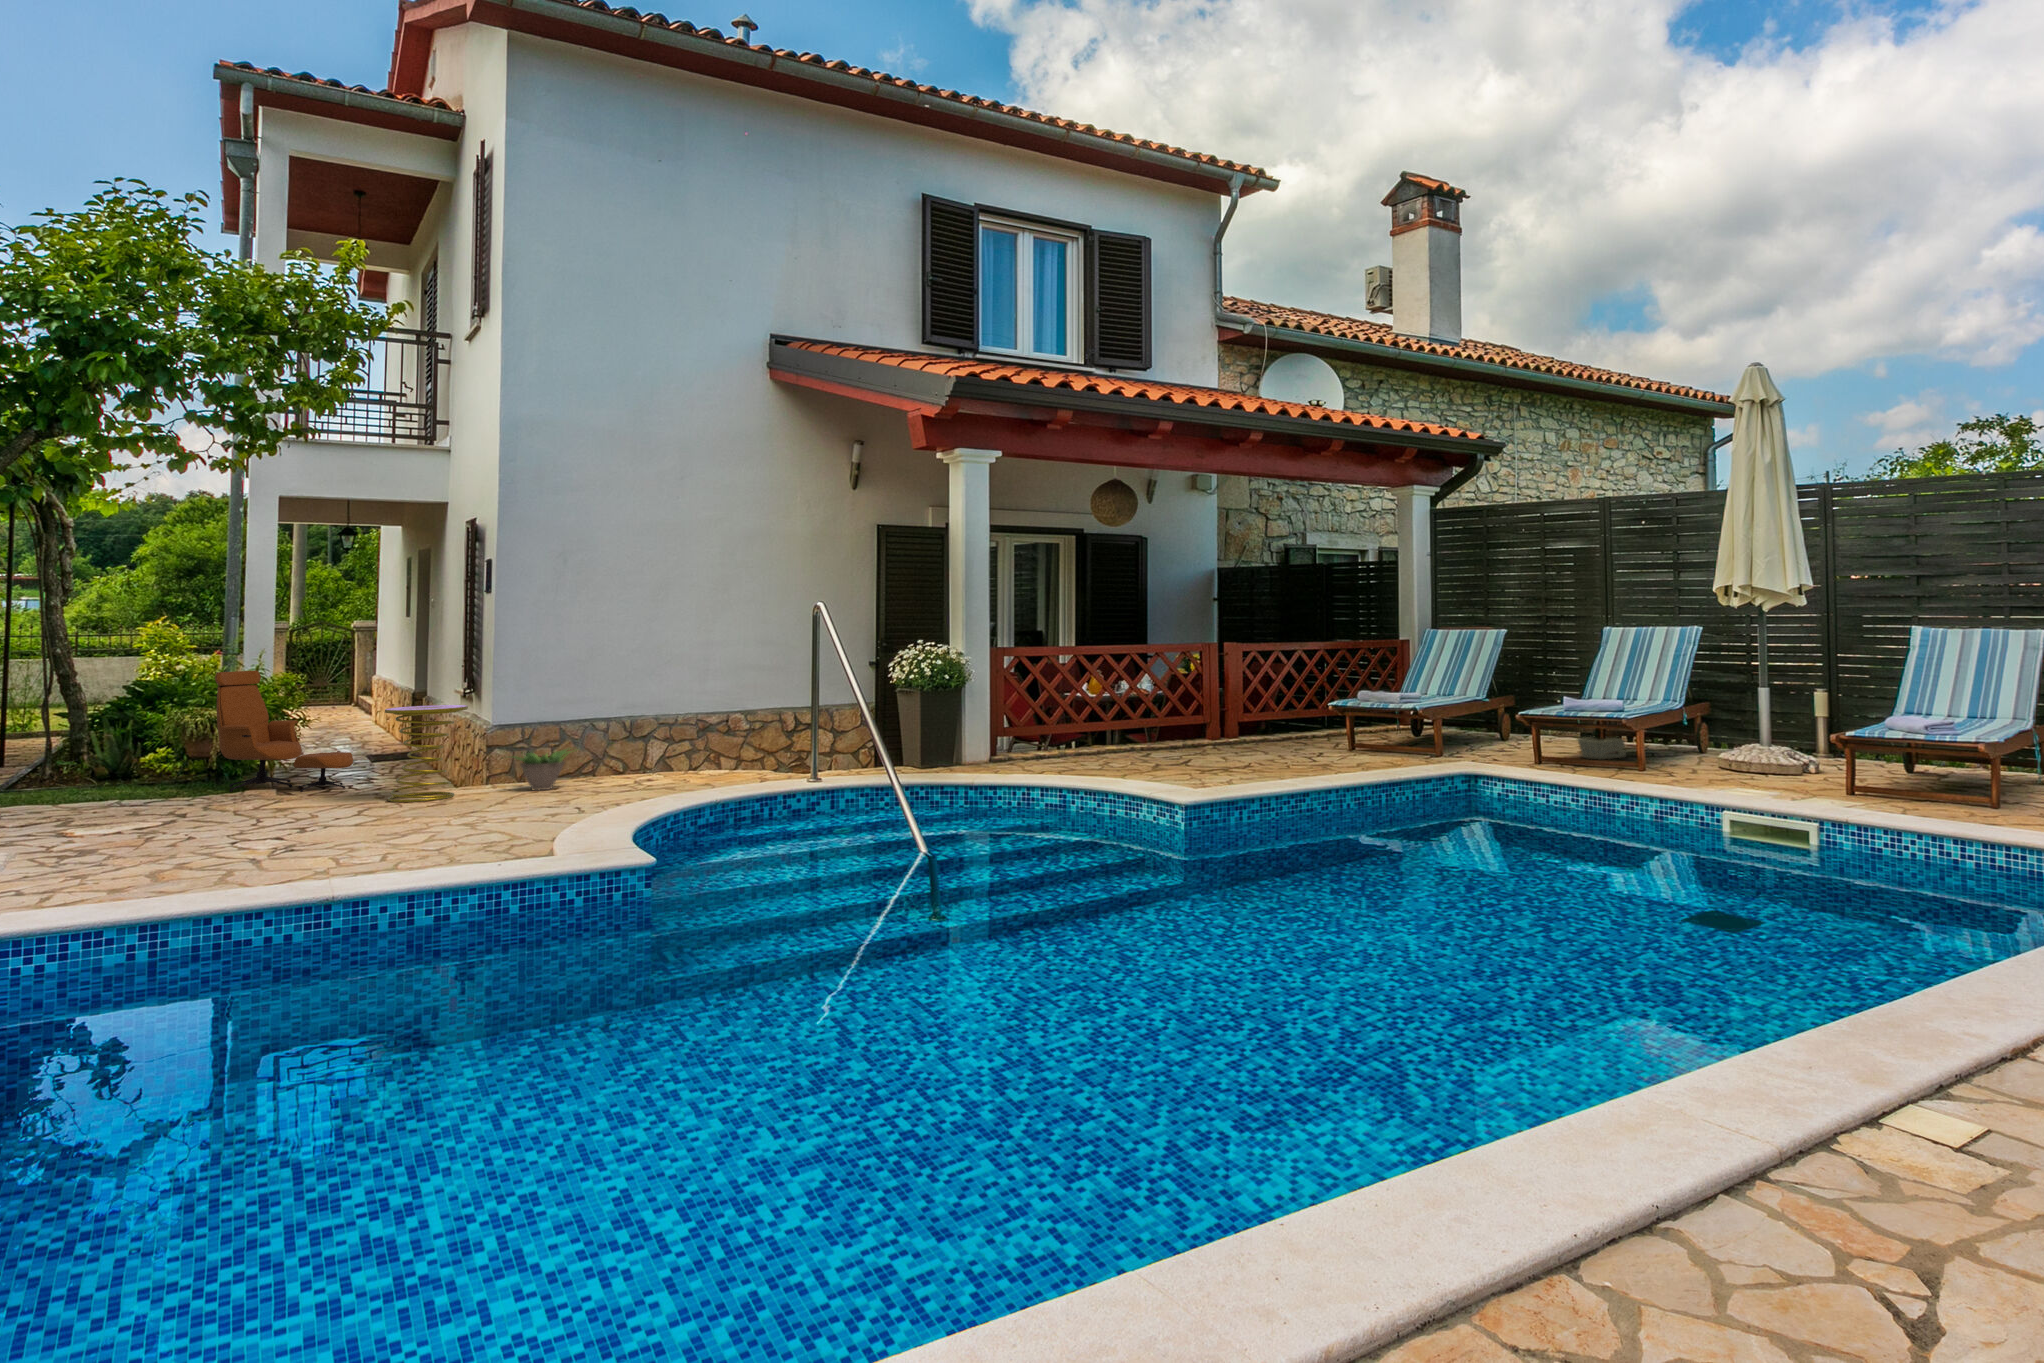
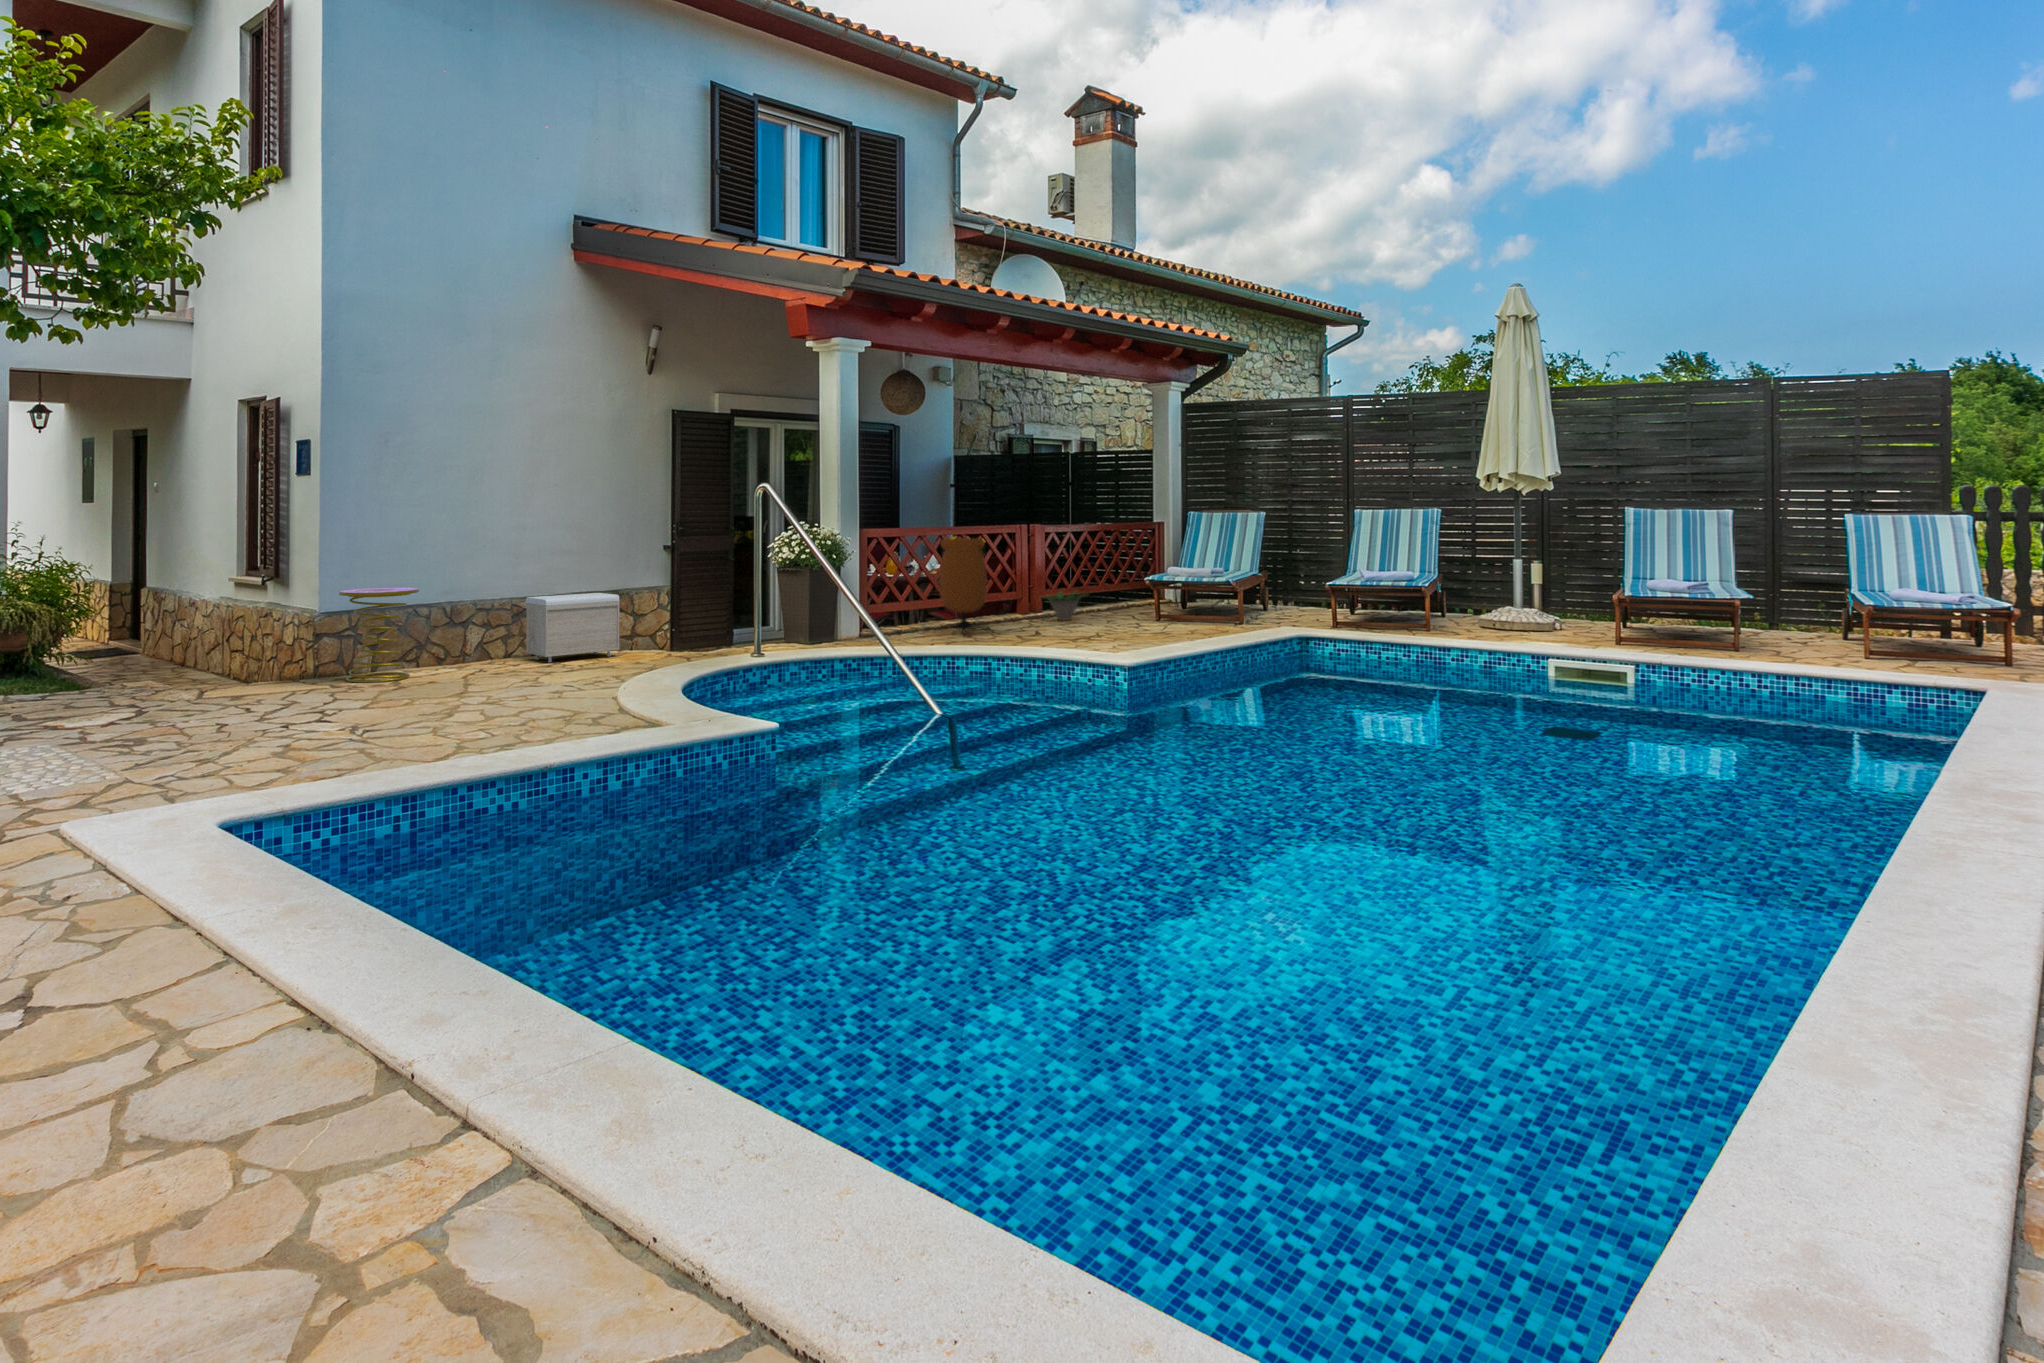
lounge chair: present [215,670,353,792] -> present [937,538,990,635]
storage bench: none [601,713,695,785] -> present [526,593,620,662]
basket: present [1577,736,1626,759] -> none [1353,591,1392,622]
decorative plant: present [513,749,570,791] -> present [1047,591,1084,620]

